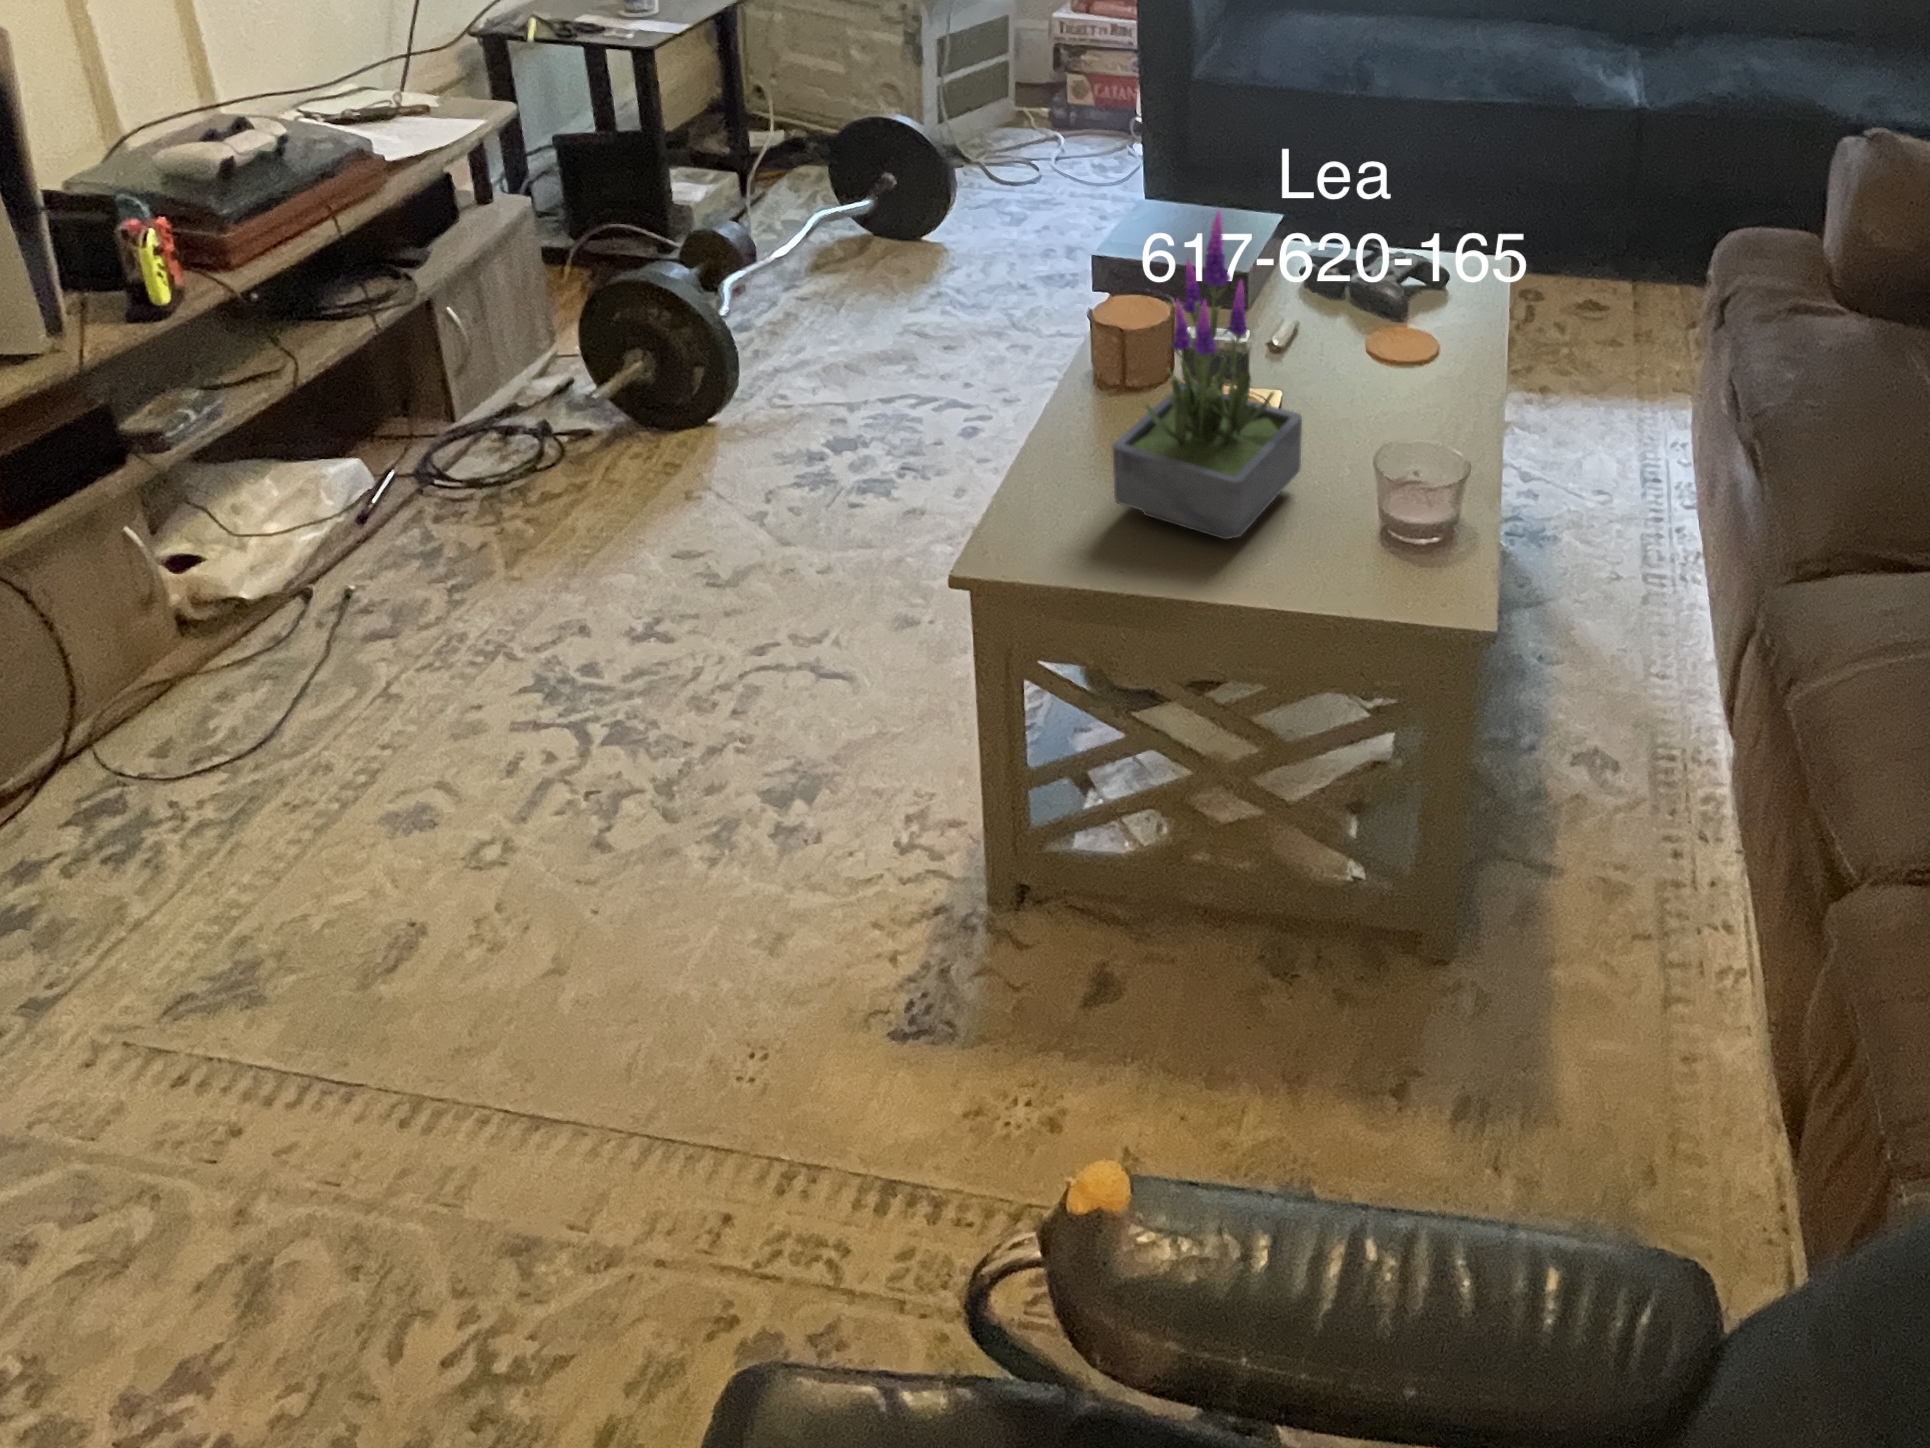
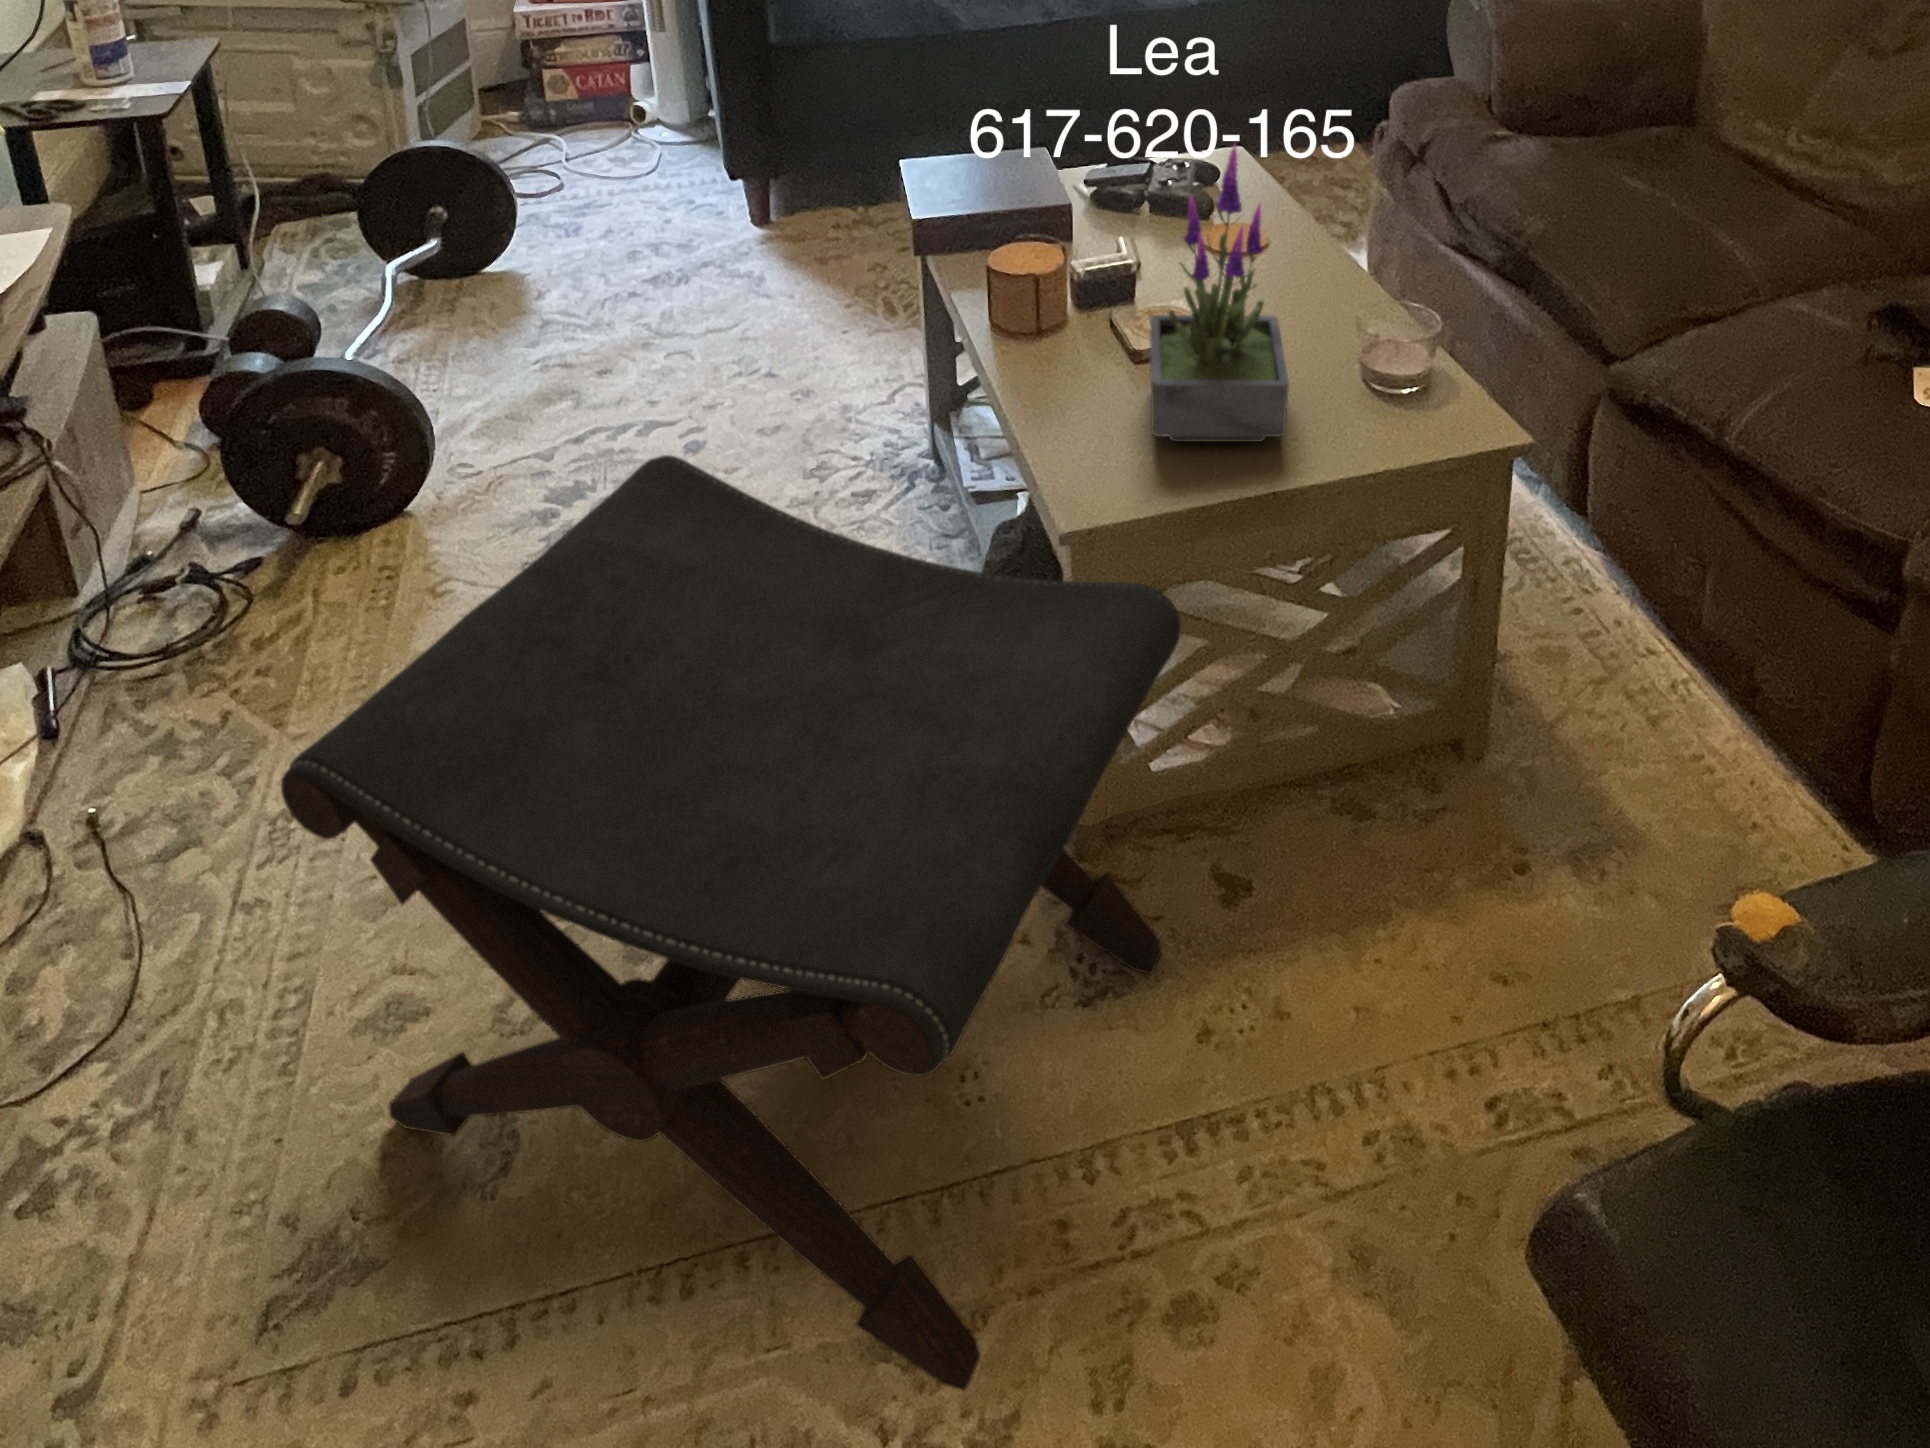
footstool: none [225,400,997,1321] -> present [281,455,1180,1390]

